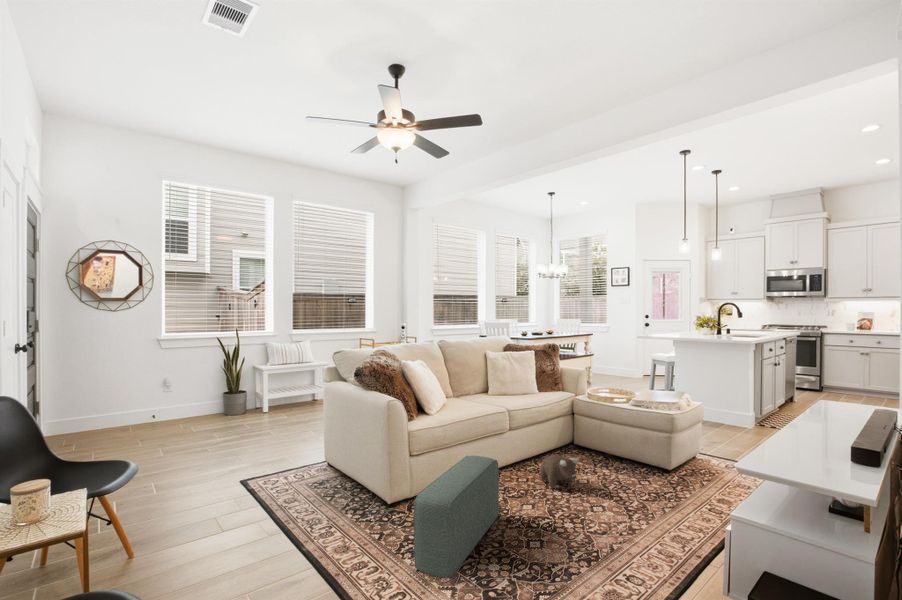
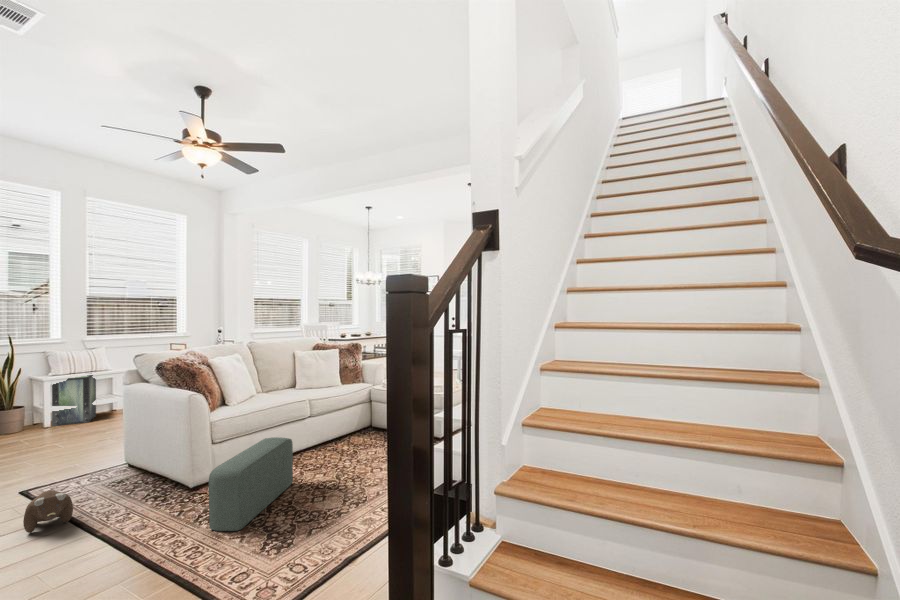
storage box: none [269,365,302,412] -> present [52,375,96,426]
plush toy: present [540,454,579,488] -> present [23,490,73,533]

